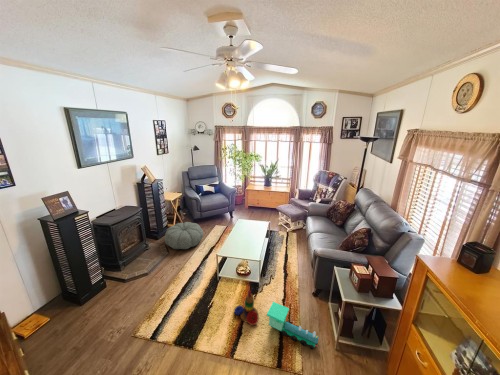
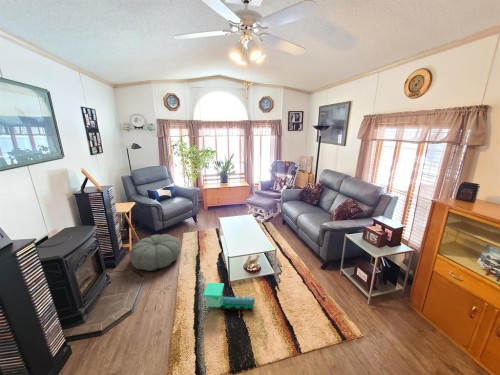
stacking toy: present [234,291,259,325] -> none [269,280,299,316]
toy train: present [267,302,319,349] -> present [203,283,255,311]

